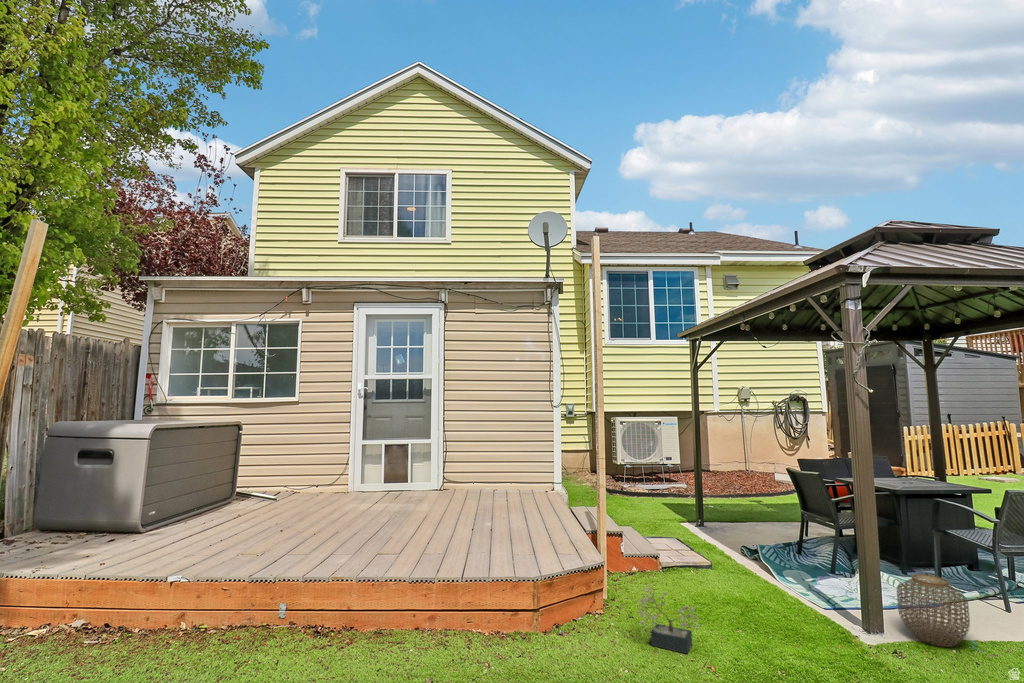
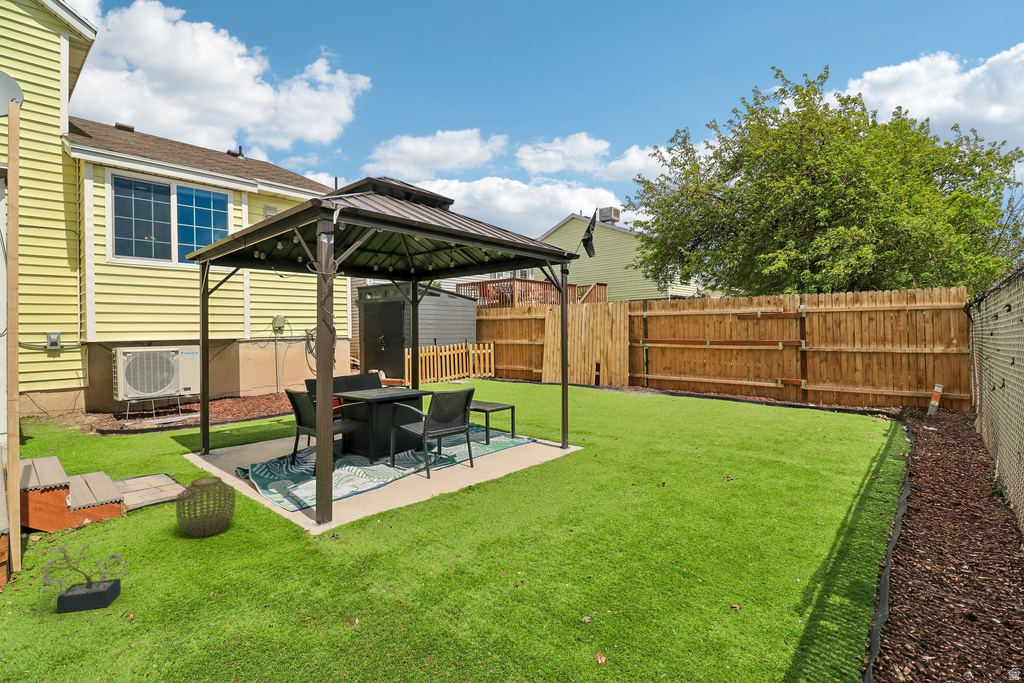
woven basket: present [897,574,970,647] -> present [176,477,235,537]

